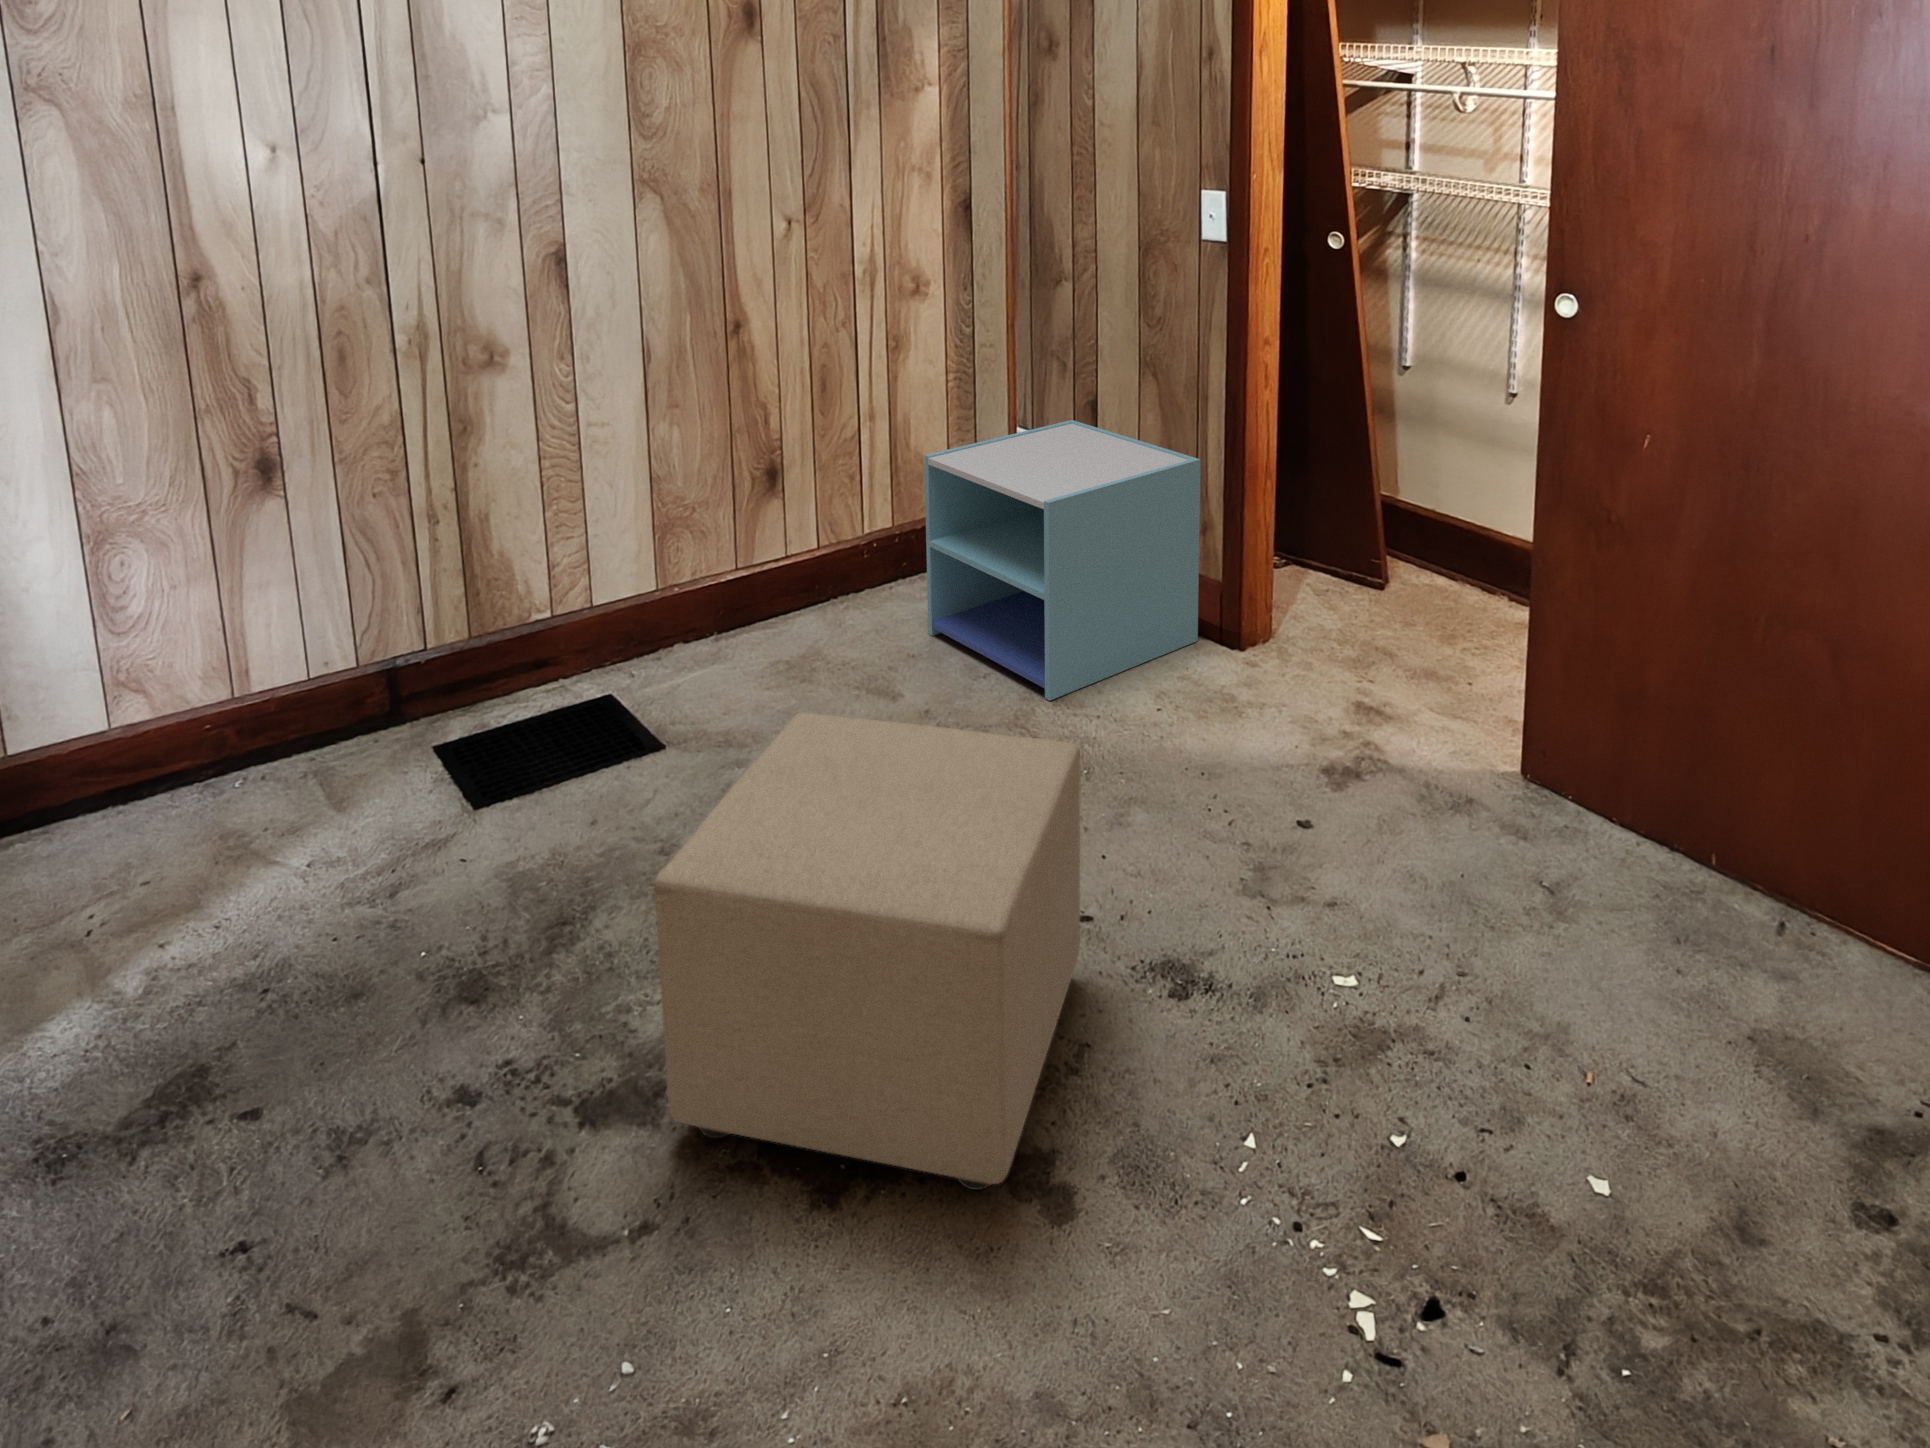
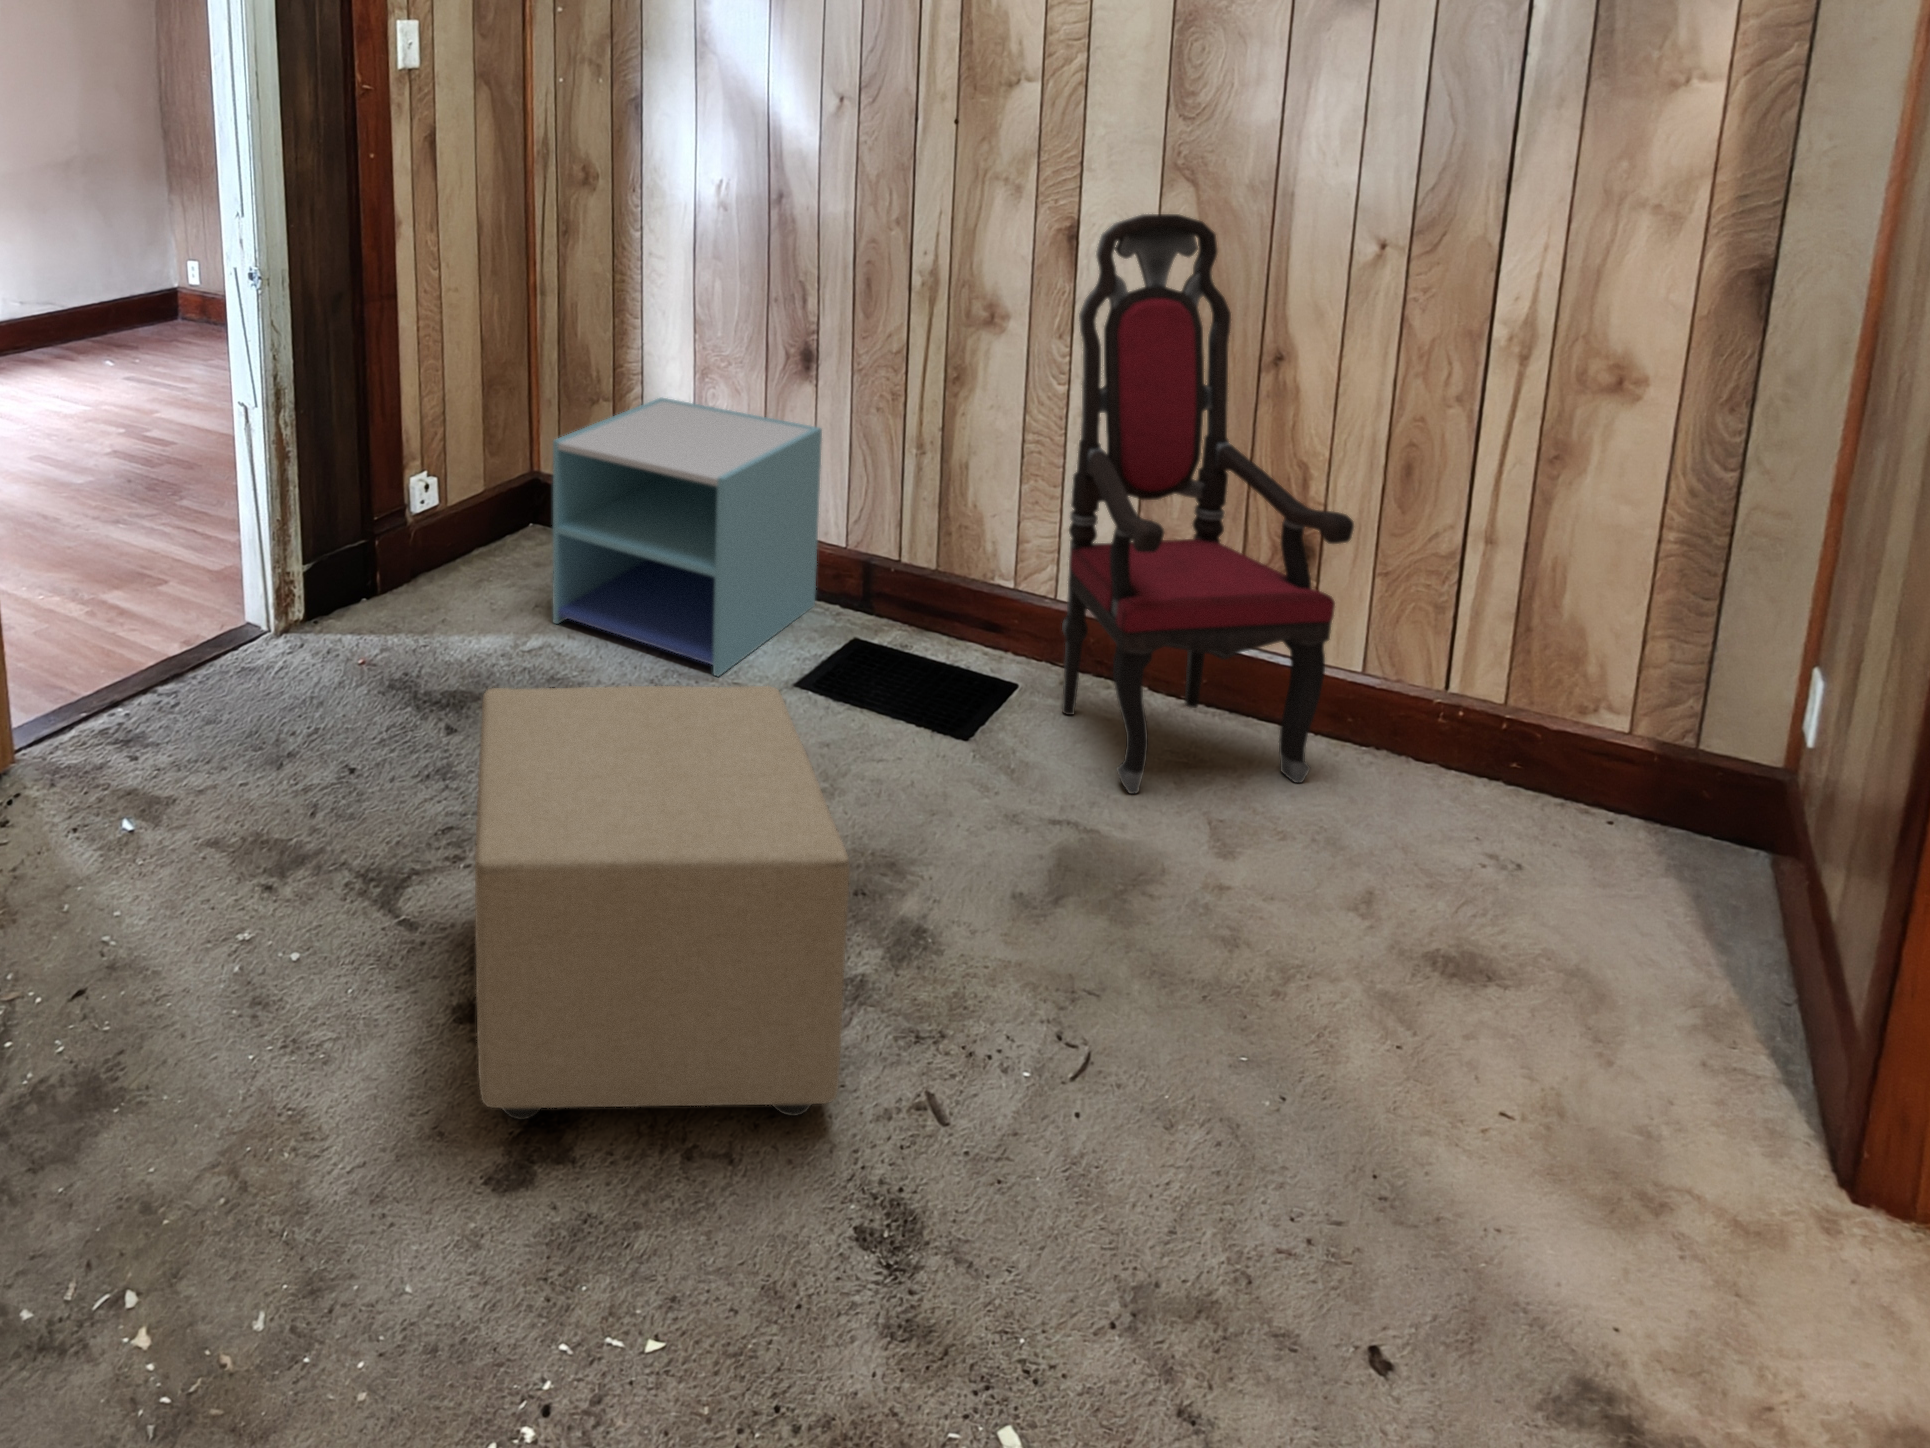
armchair: none [629,221,850,704] -> present [1062,214,1354,794]
nightstand: present [924,420,1201,701] -> present [553,398,822,676]

